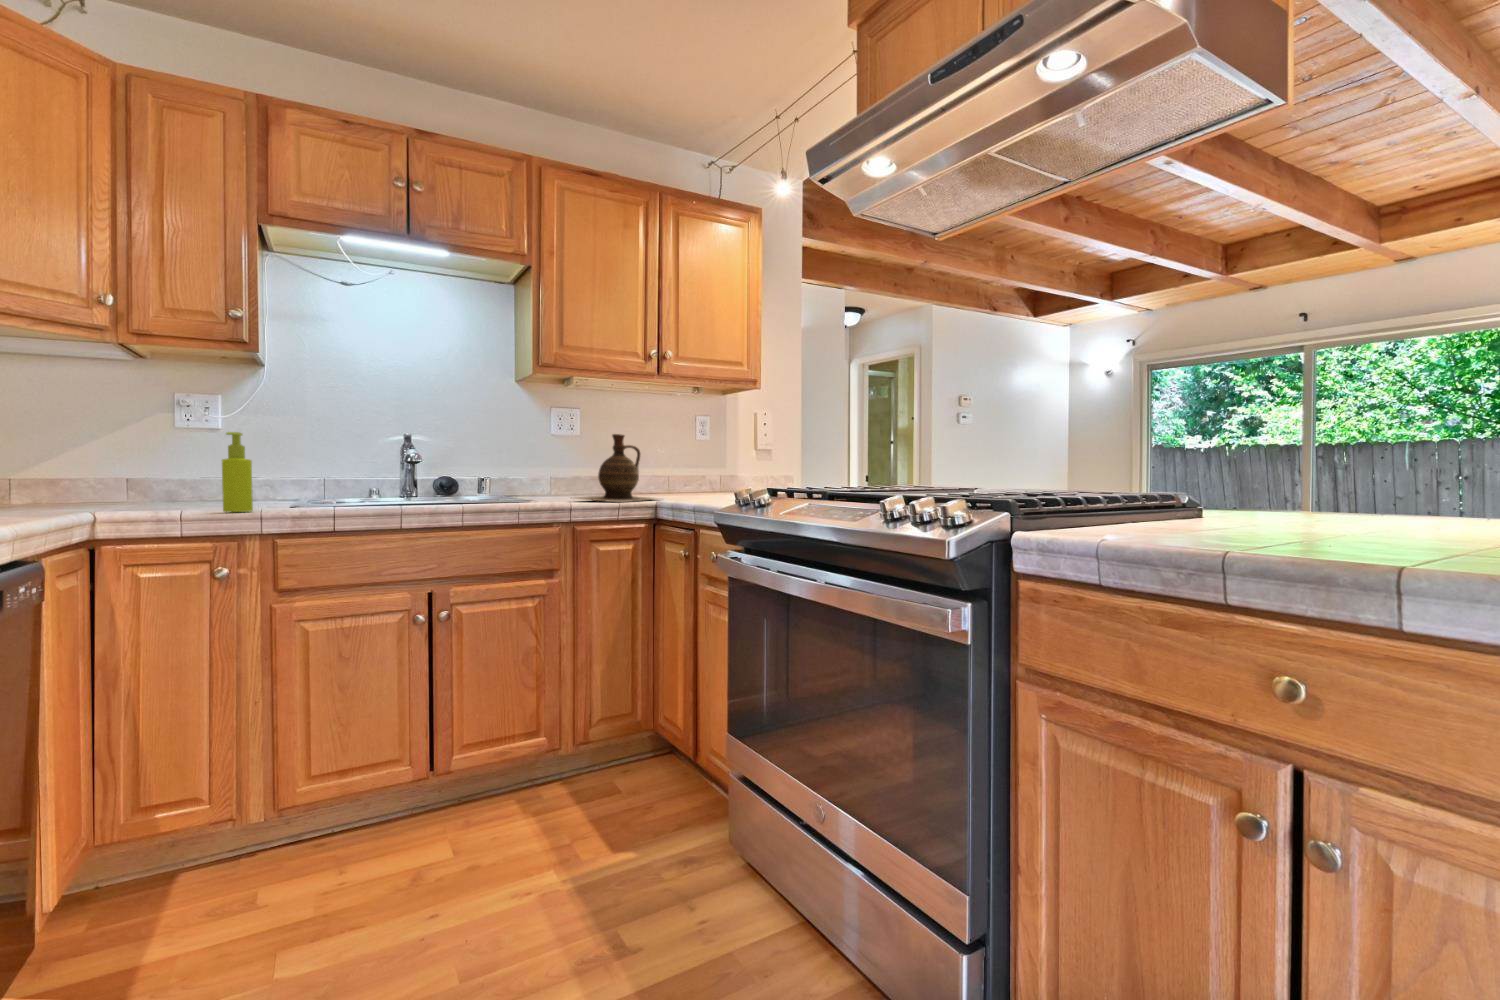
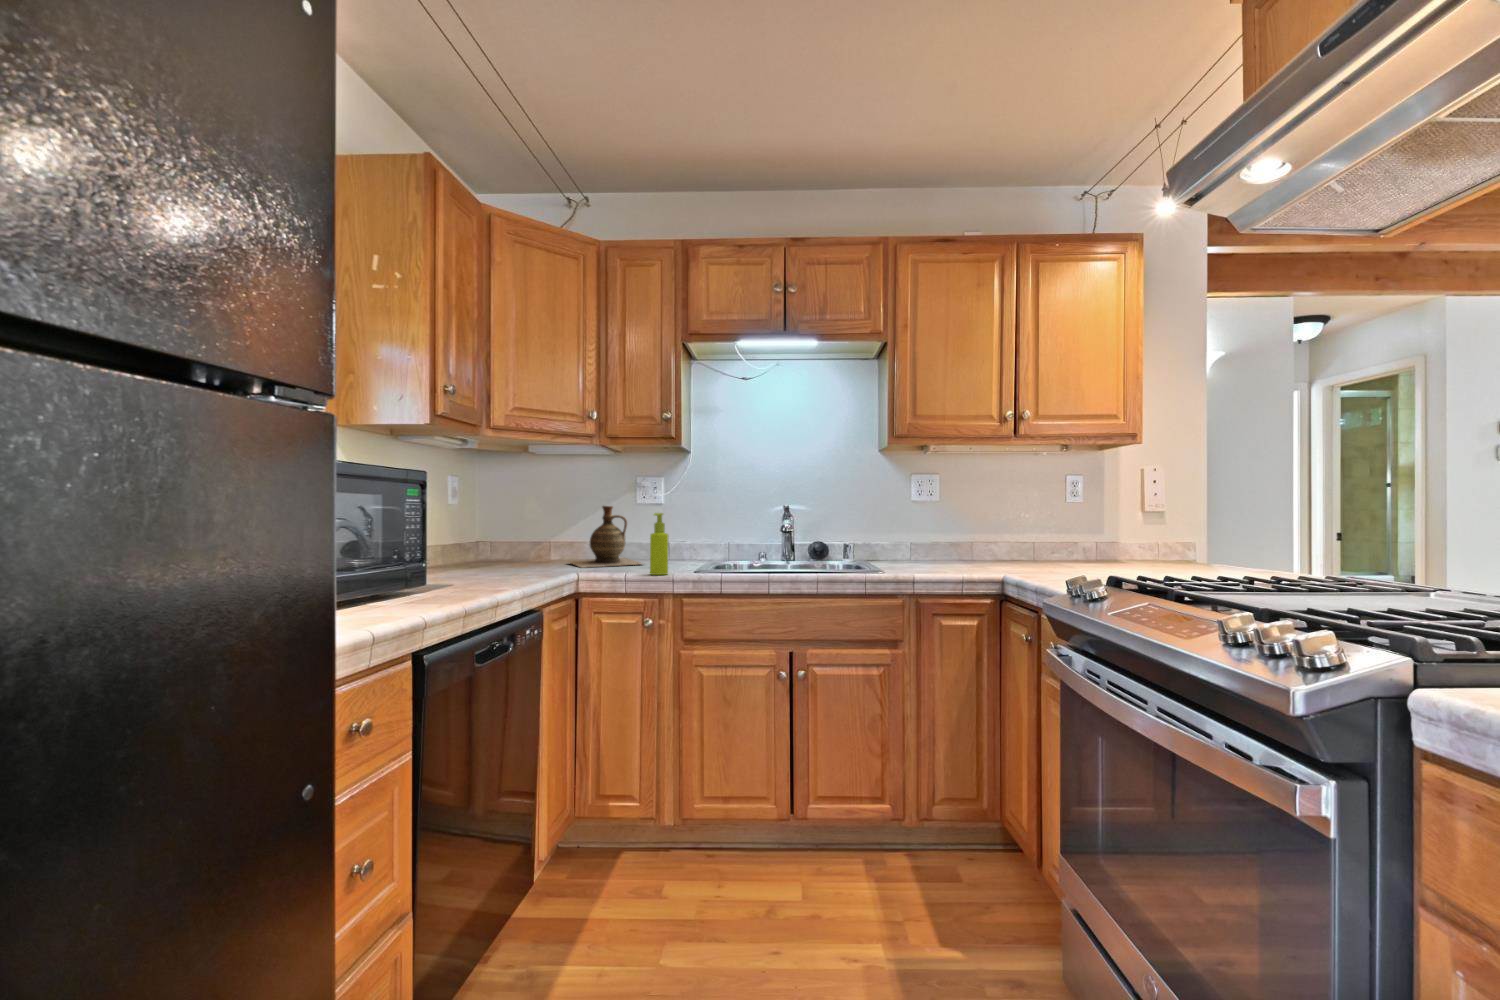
ceramic jug: present [575,434,656,502] -> present [567,506,641,568]

